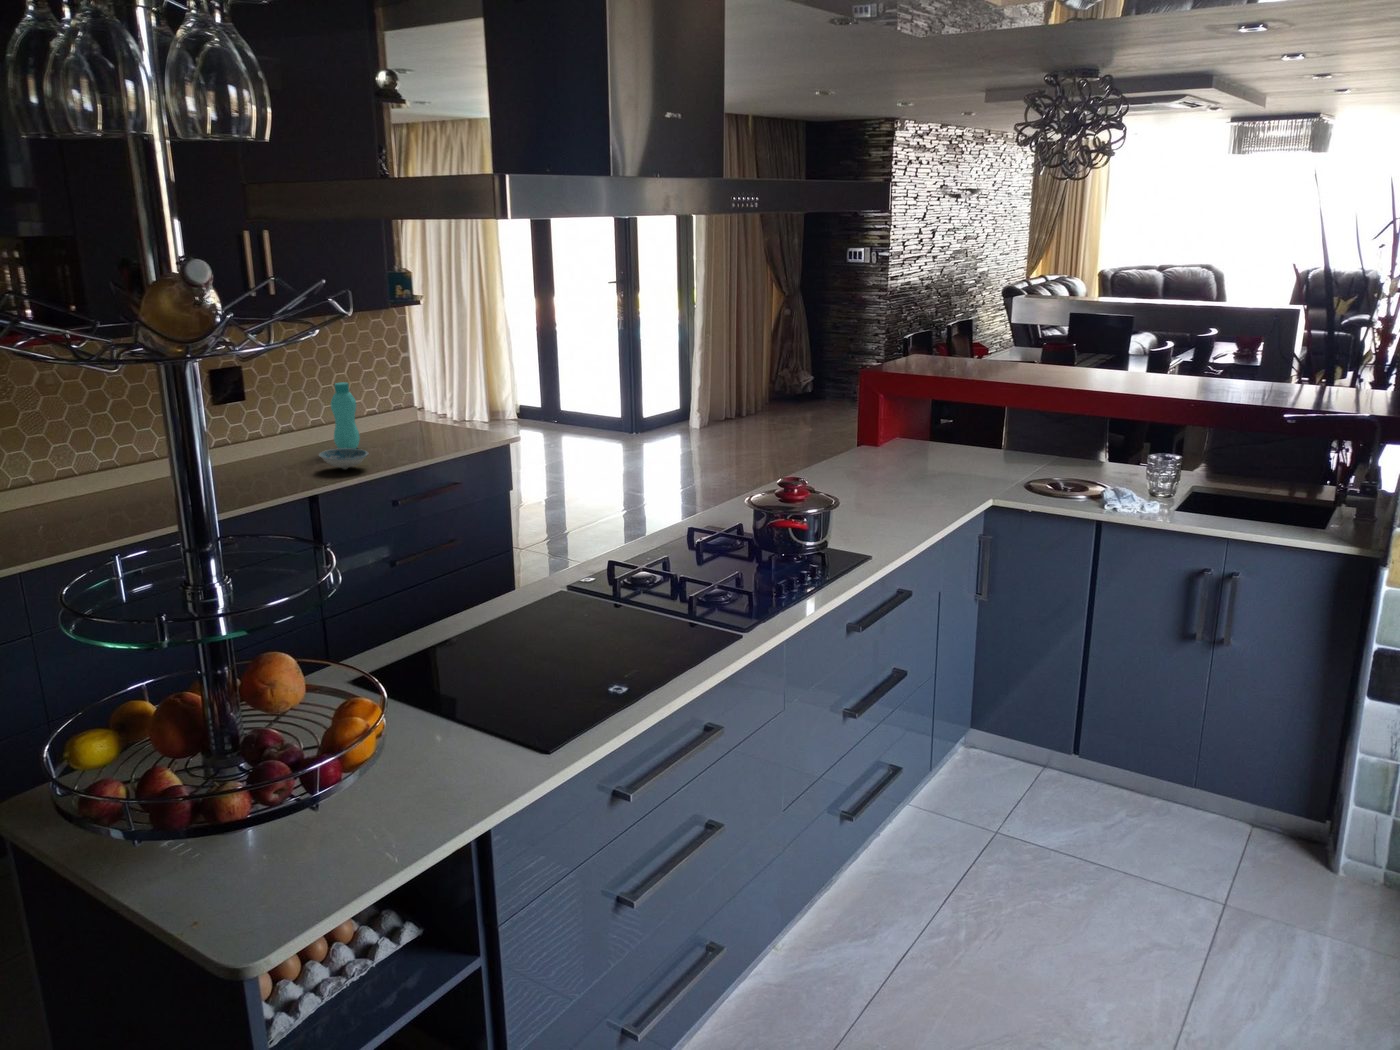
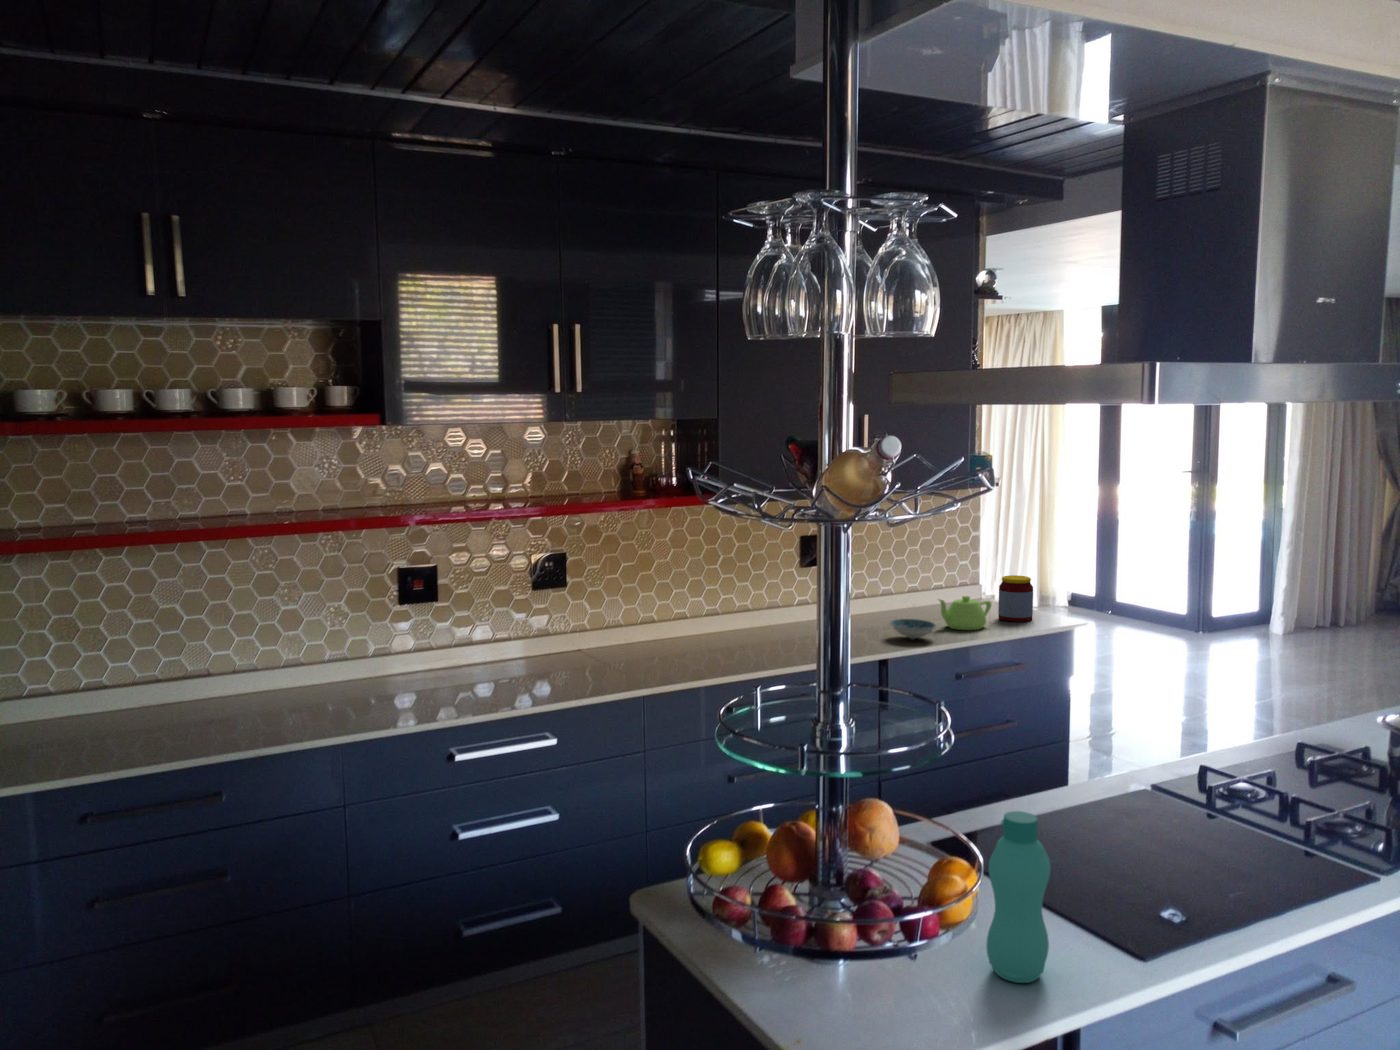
bottle: present [331,382,360,449] -> present [987,811,1051,983]
jar: none [432,395,467,441] -> present [998,575,1033,622]
teapot: none [368,420,424,455] -> present [939,596,991,630]

